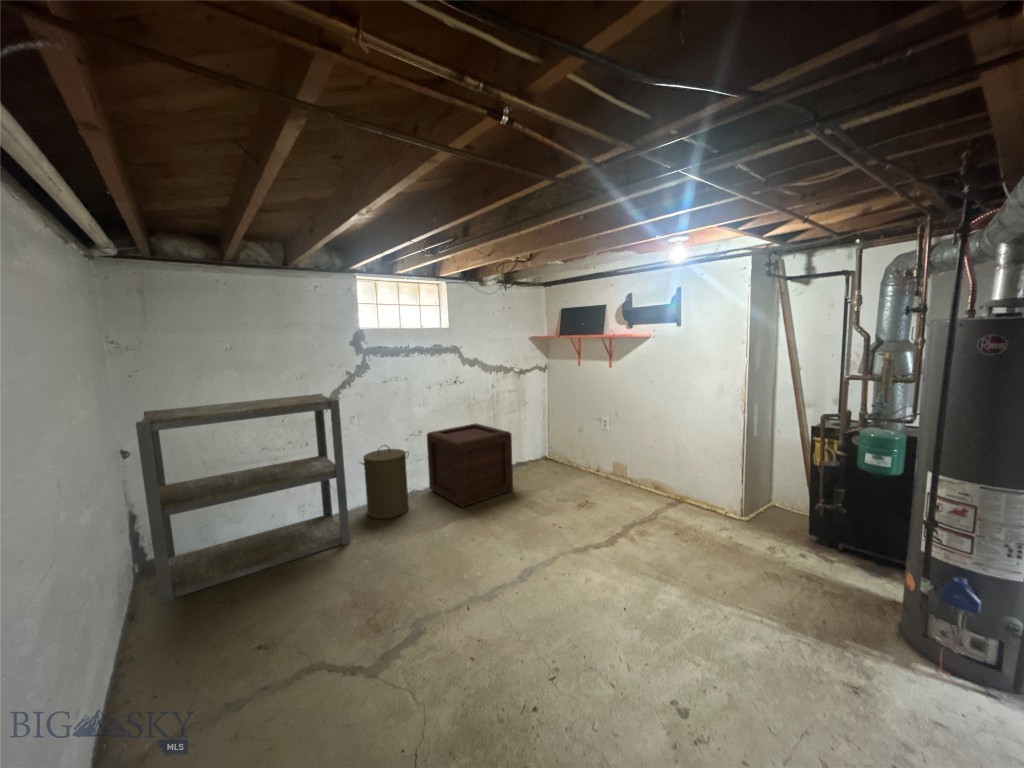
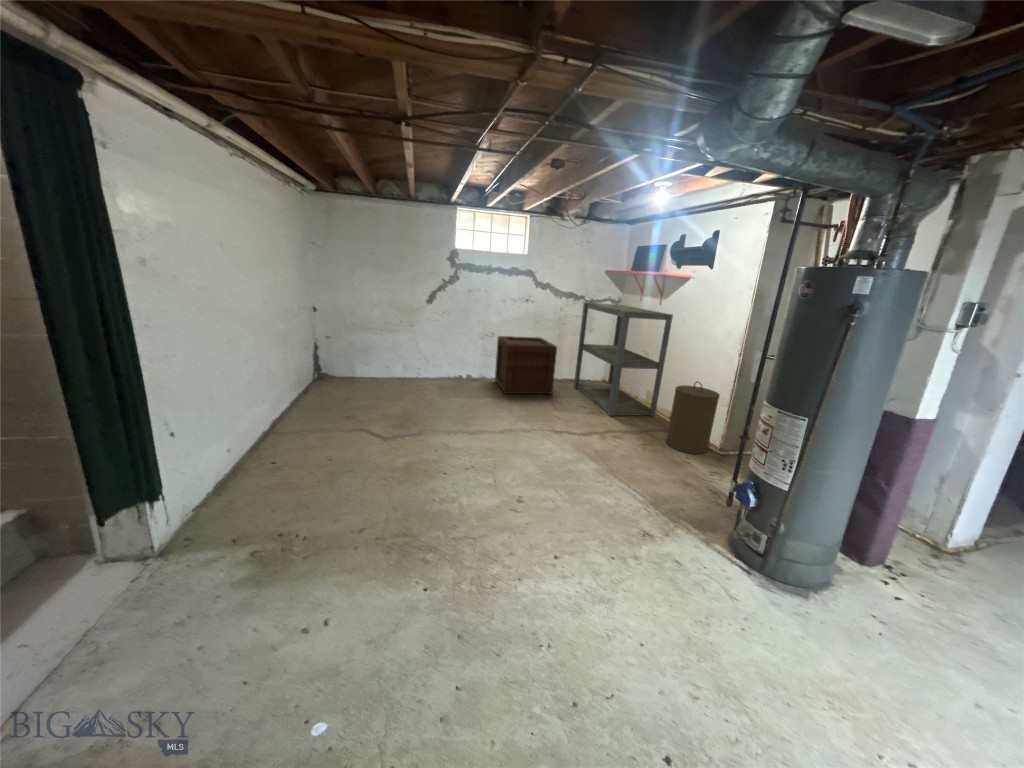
shelving unit: present [136,394,350,604] -> present [574,303,673,416]
laundry hamper: present [360,445,409,519] -> present [666,382,720,454]

